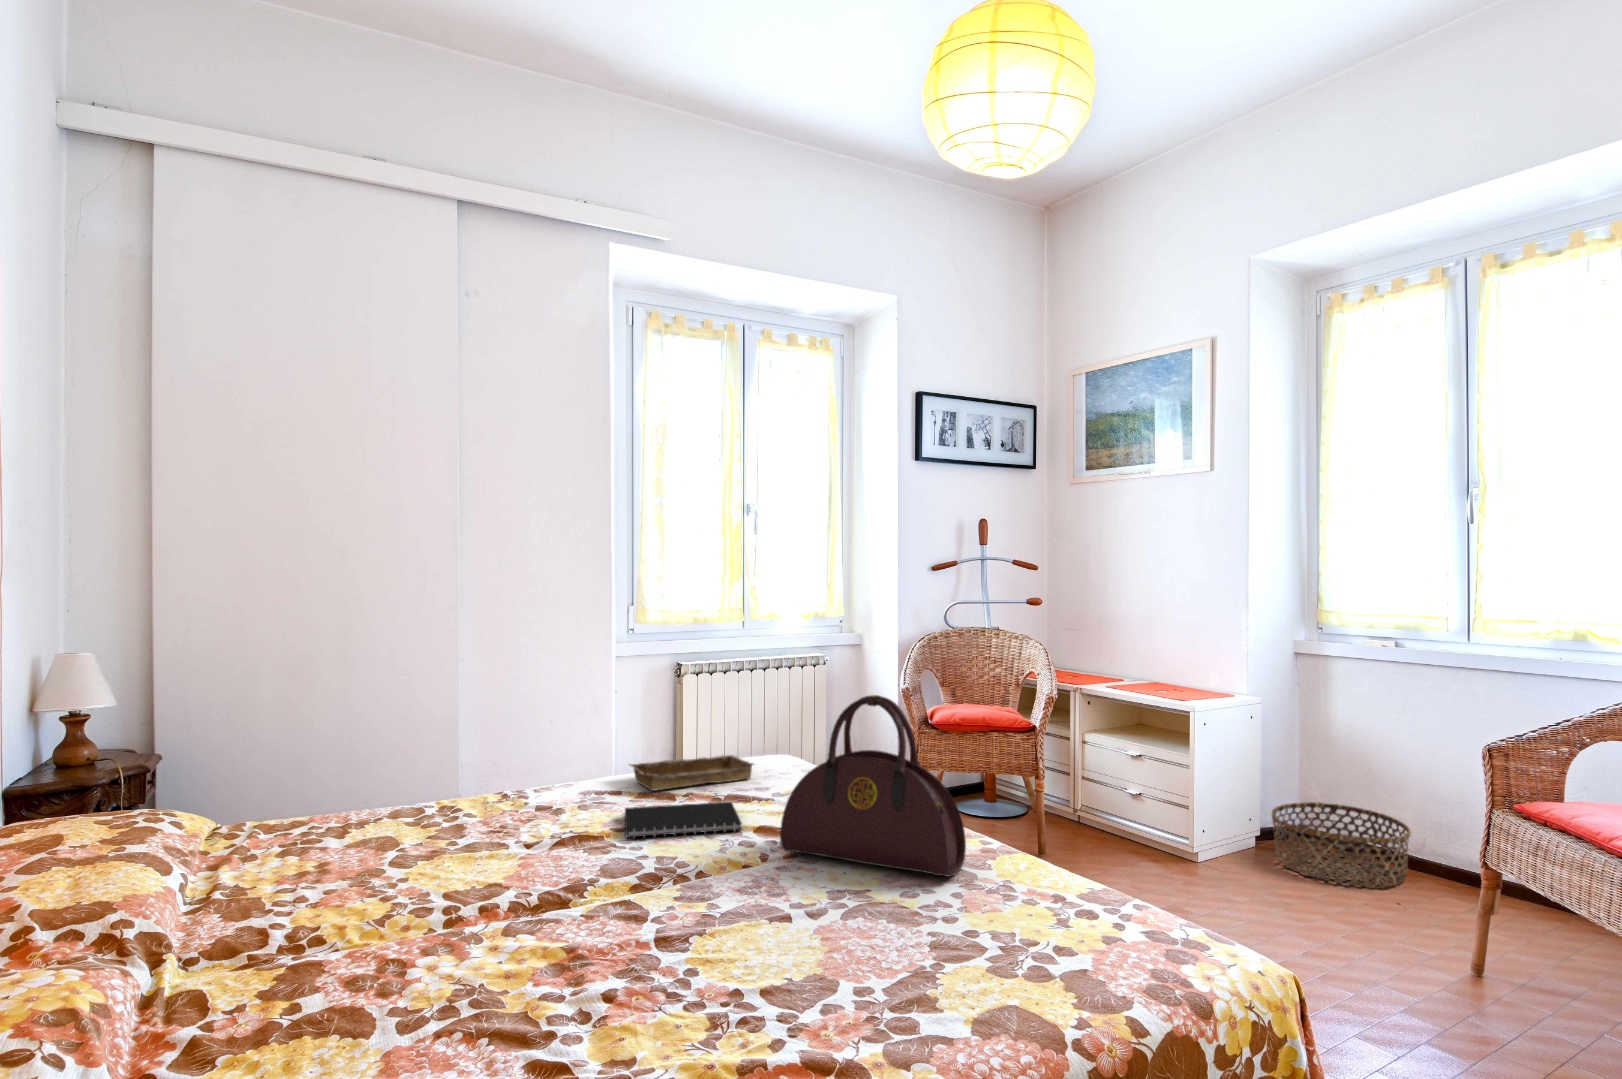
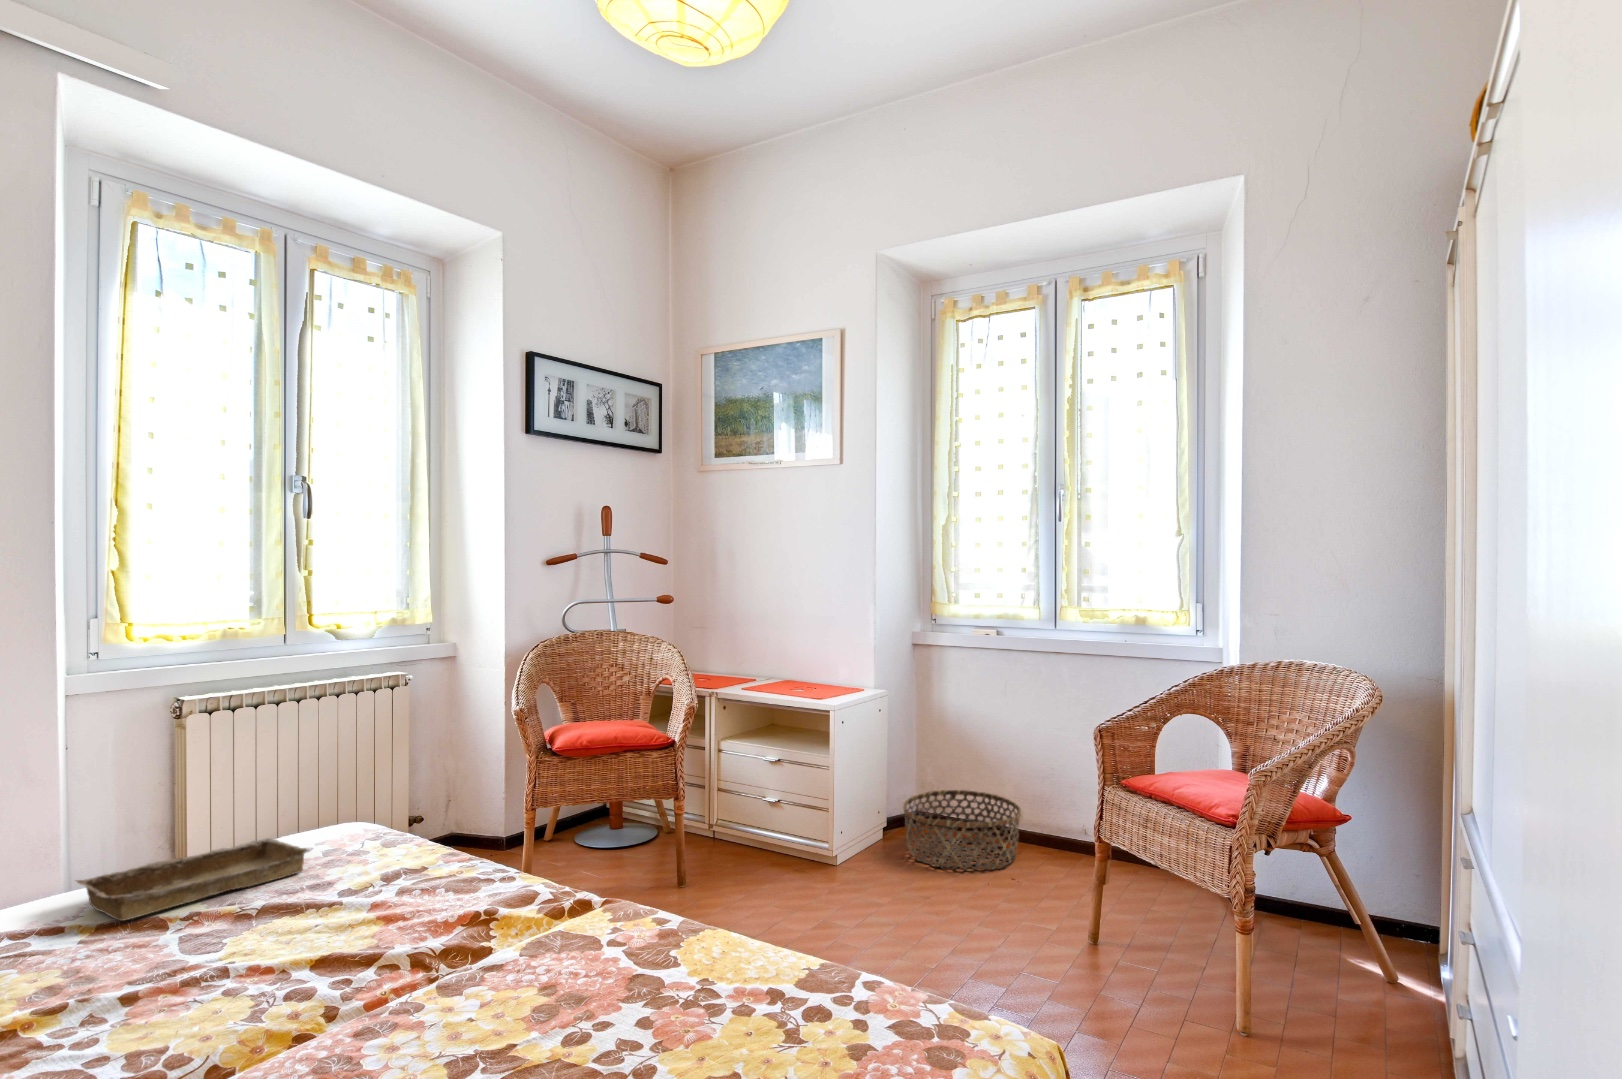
handbag: present [780,695,966,877] -> none [360,746,645,998]
notebook: present [625,802,742,838] -> none [59,921,291,1029]

